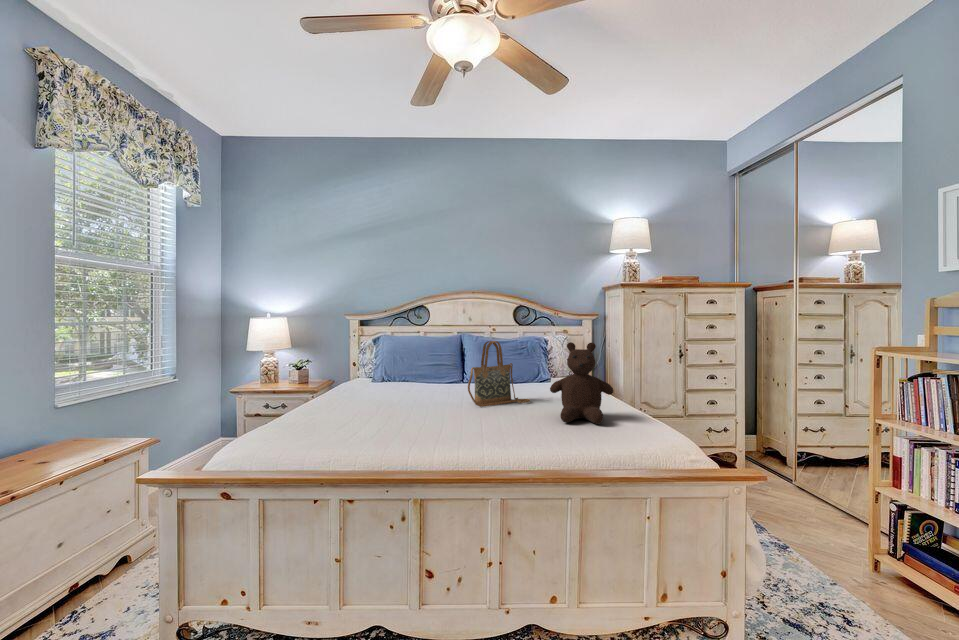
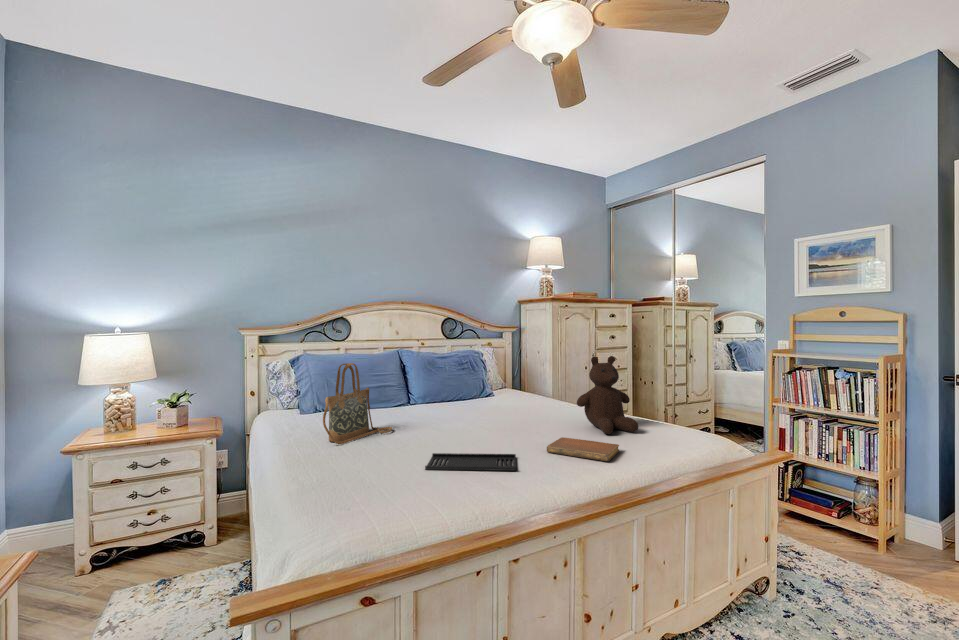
handbag: present [468,341,530,407] -> present [323,363,392,444]
tray: none [358,416,440,436] -> present [425,453,516,471]
notebook: none [473,418,540,442] -> present [547,437,619,461]

